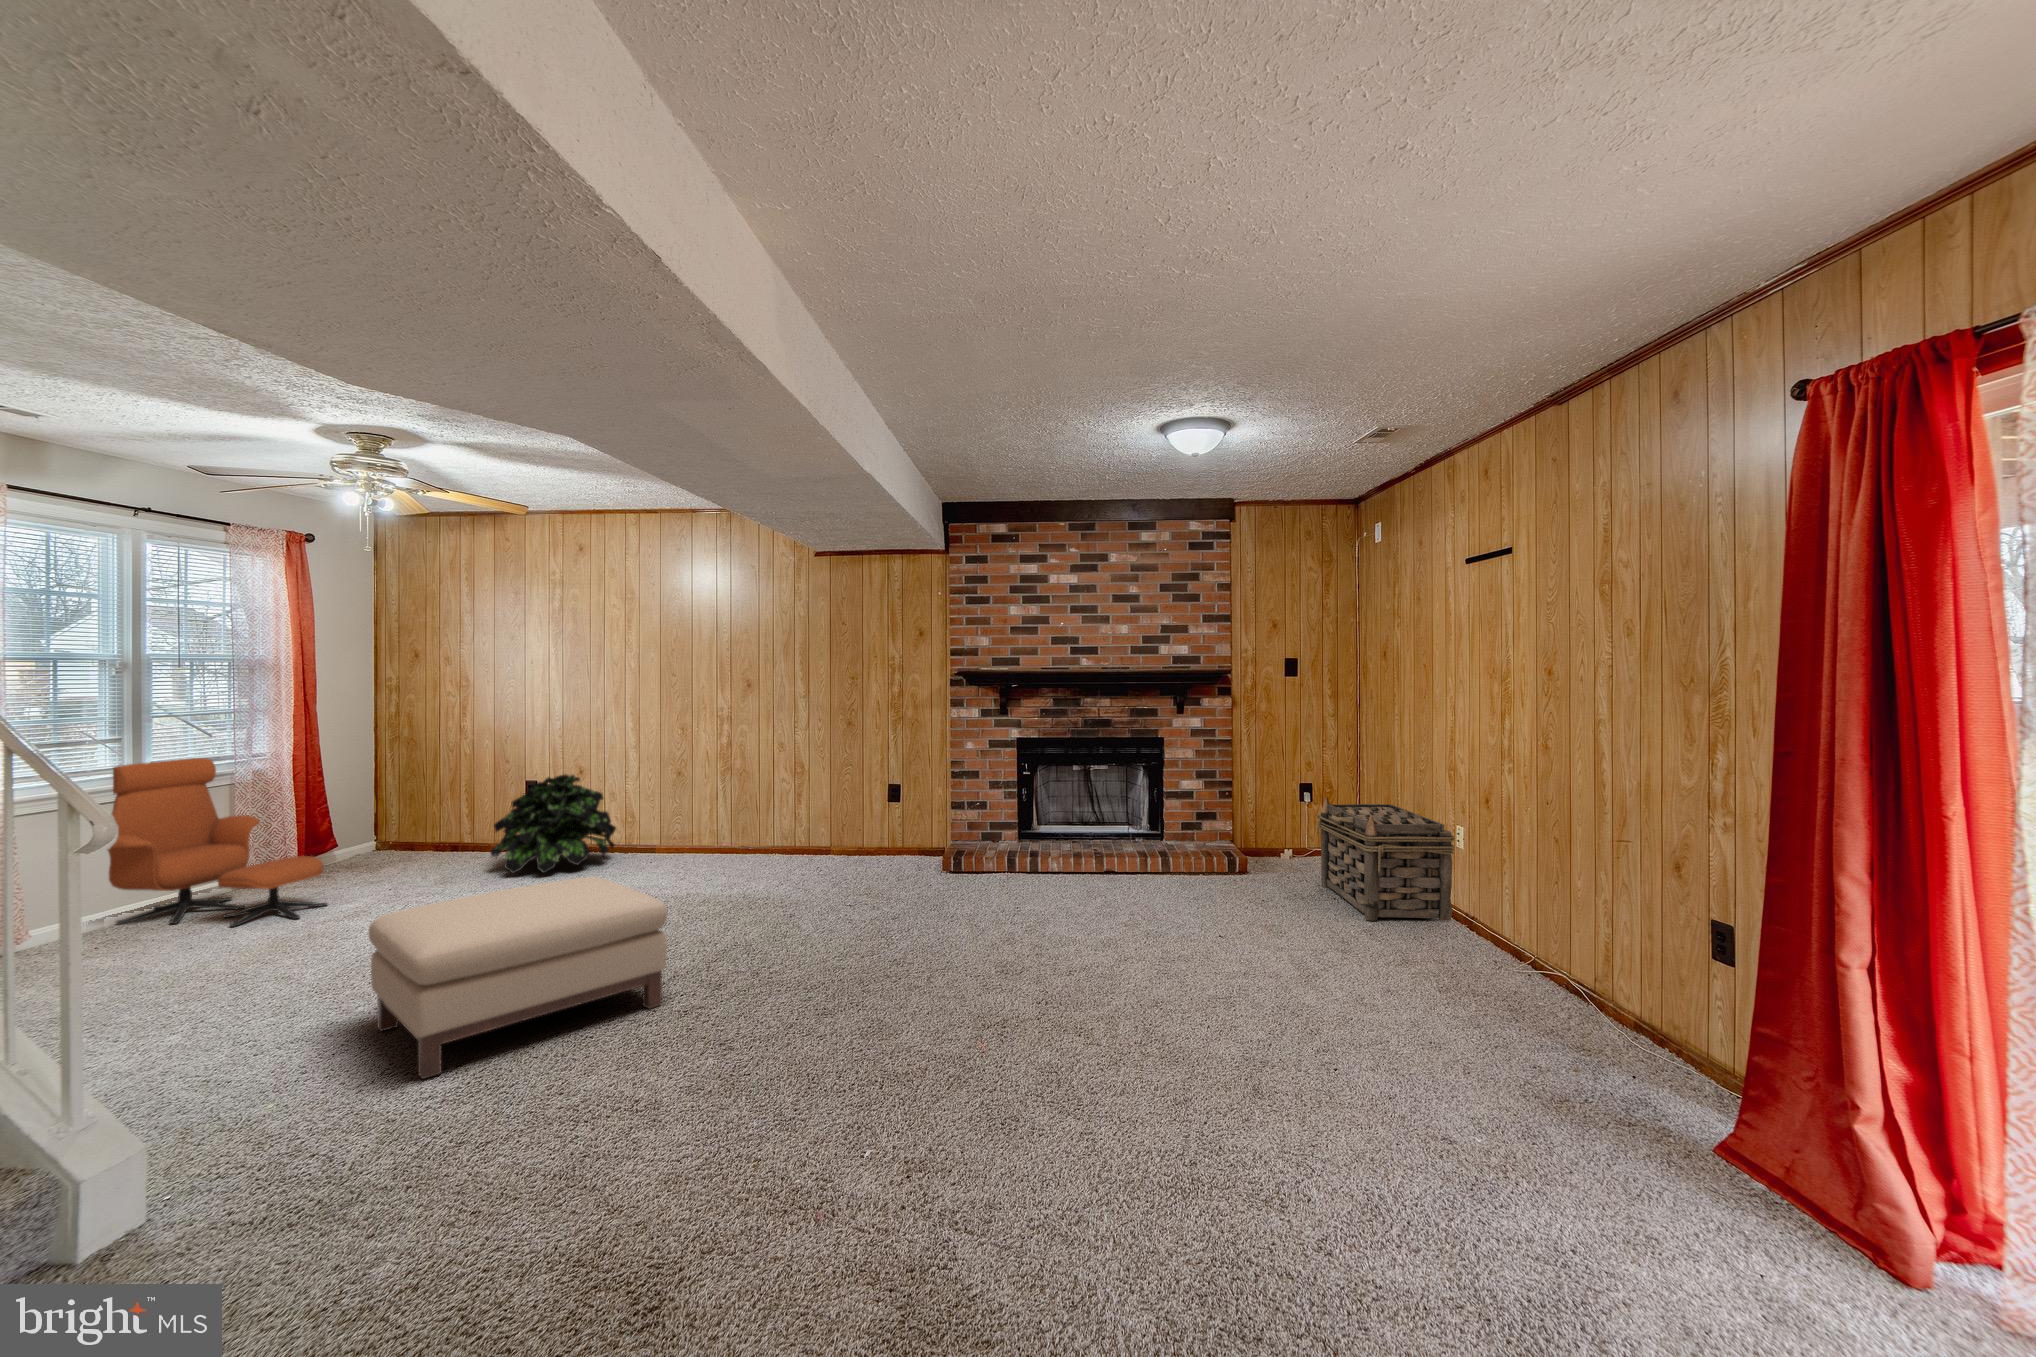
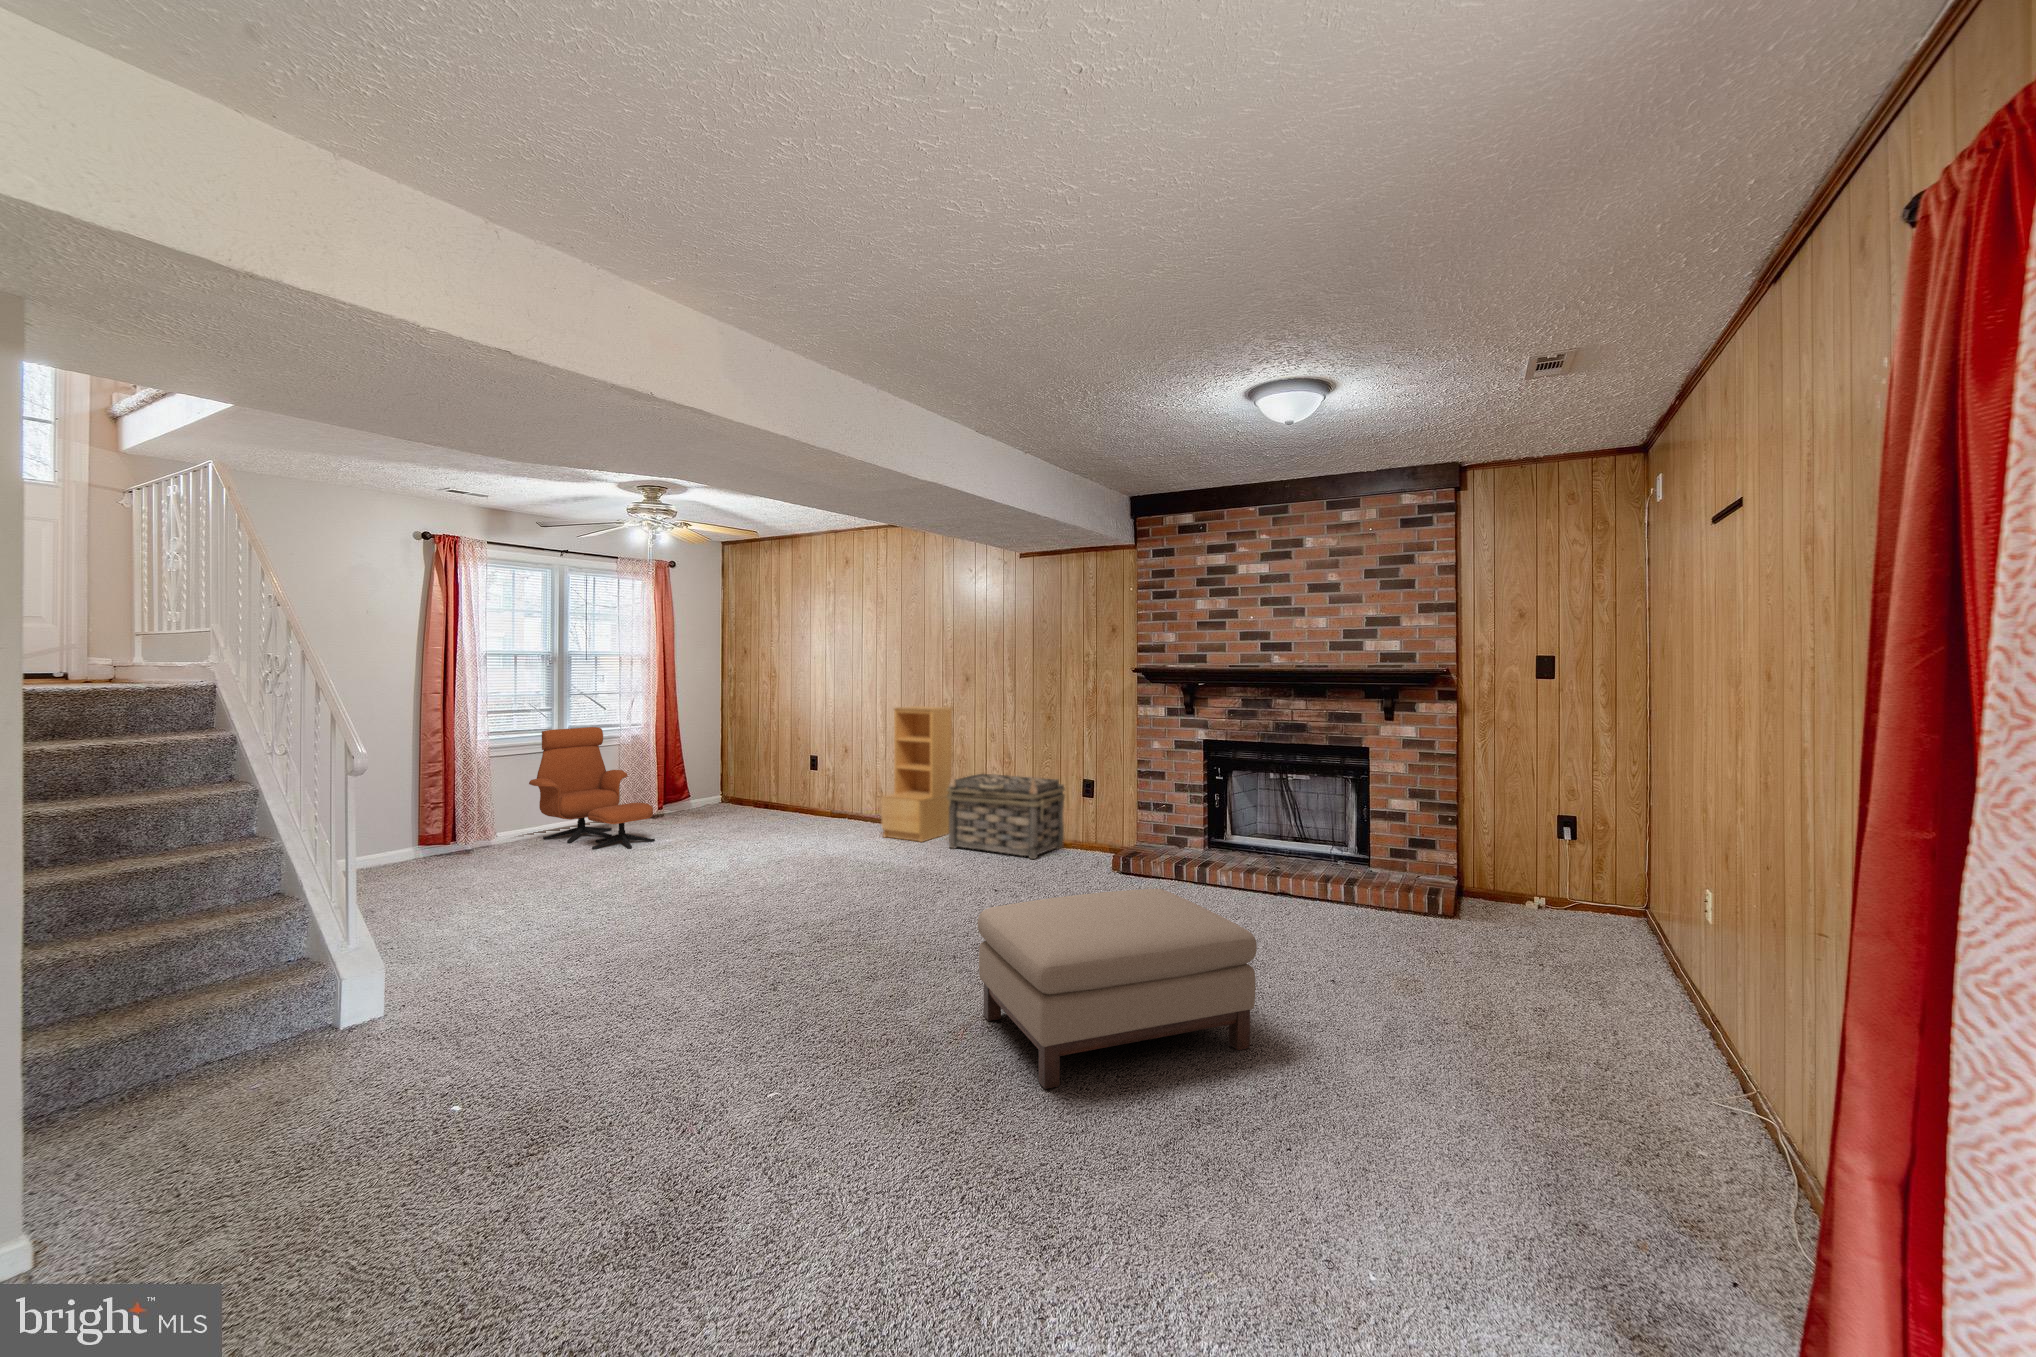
bookshelf: none [655,716,733,867] -> present [881,706,952,842]
potted plant: present [490,774,616,873] -> none [769,753,866,834]
basket: present [1317,797,1454,921] -> present [946,774,1065,859]
ottoman: present [369,877,667,1079] -> present [978,889,1257,1089]

